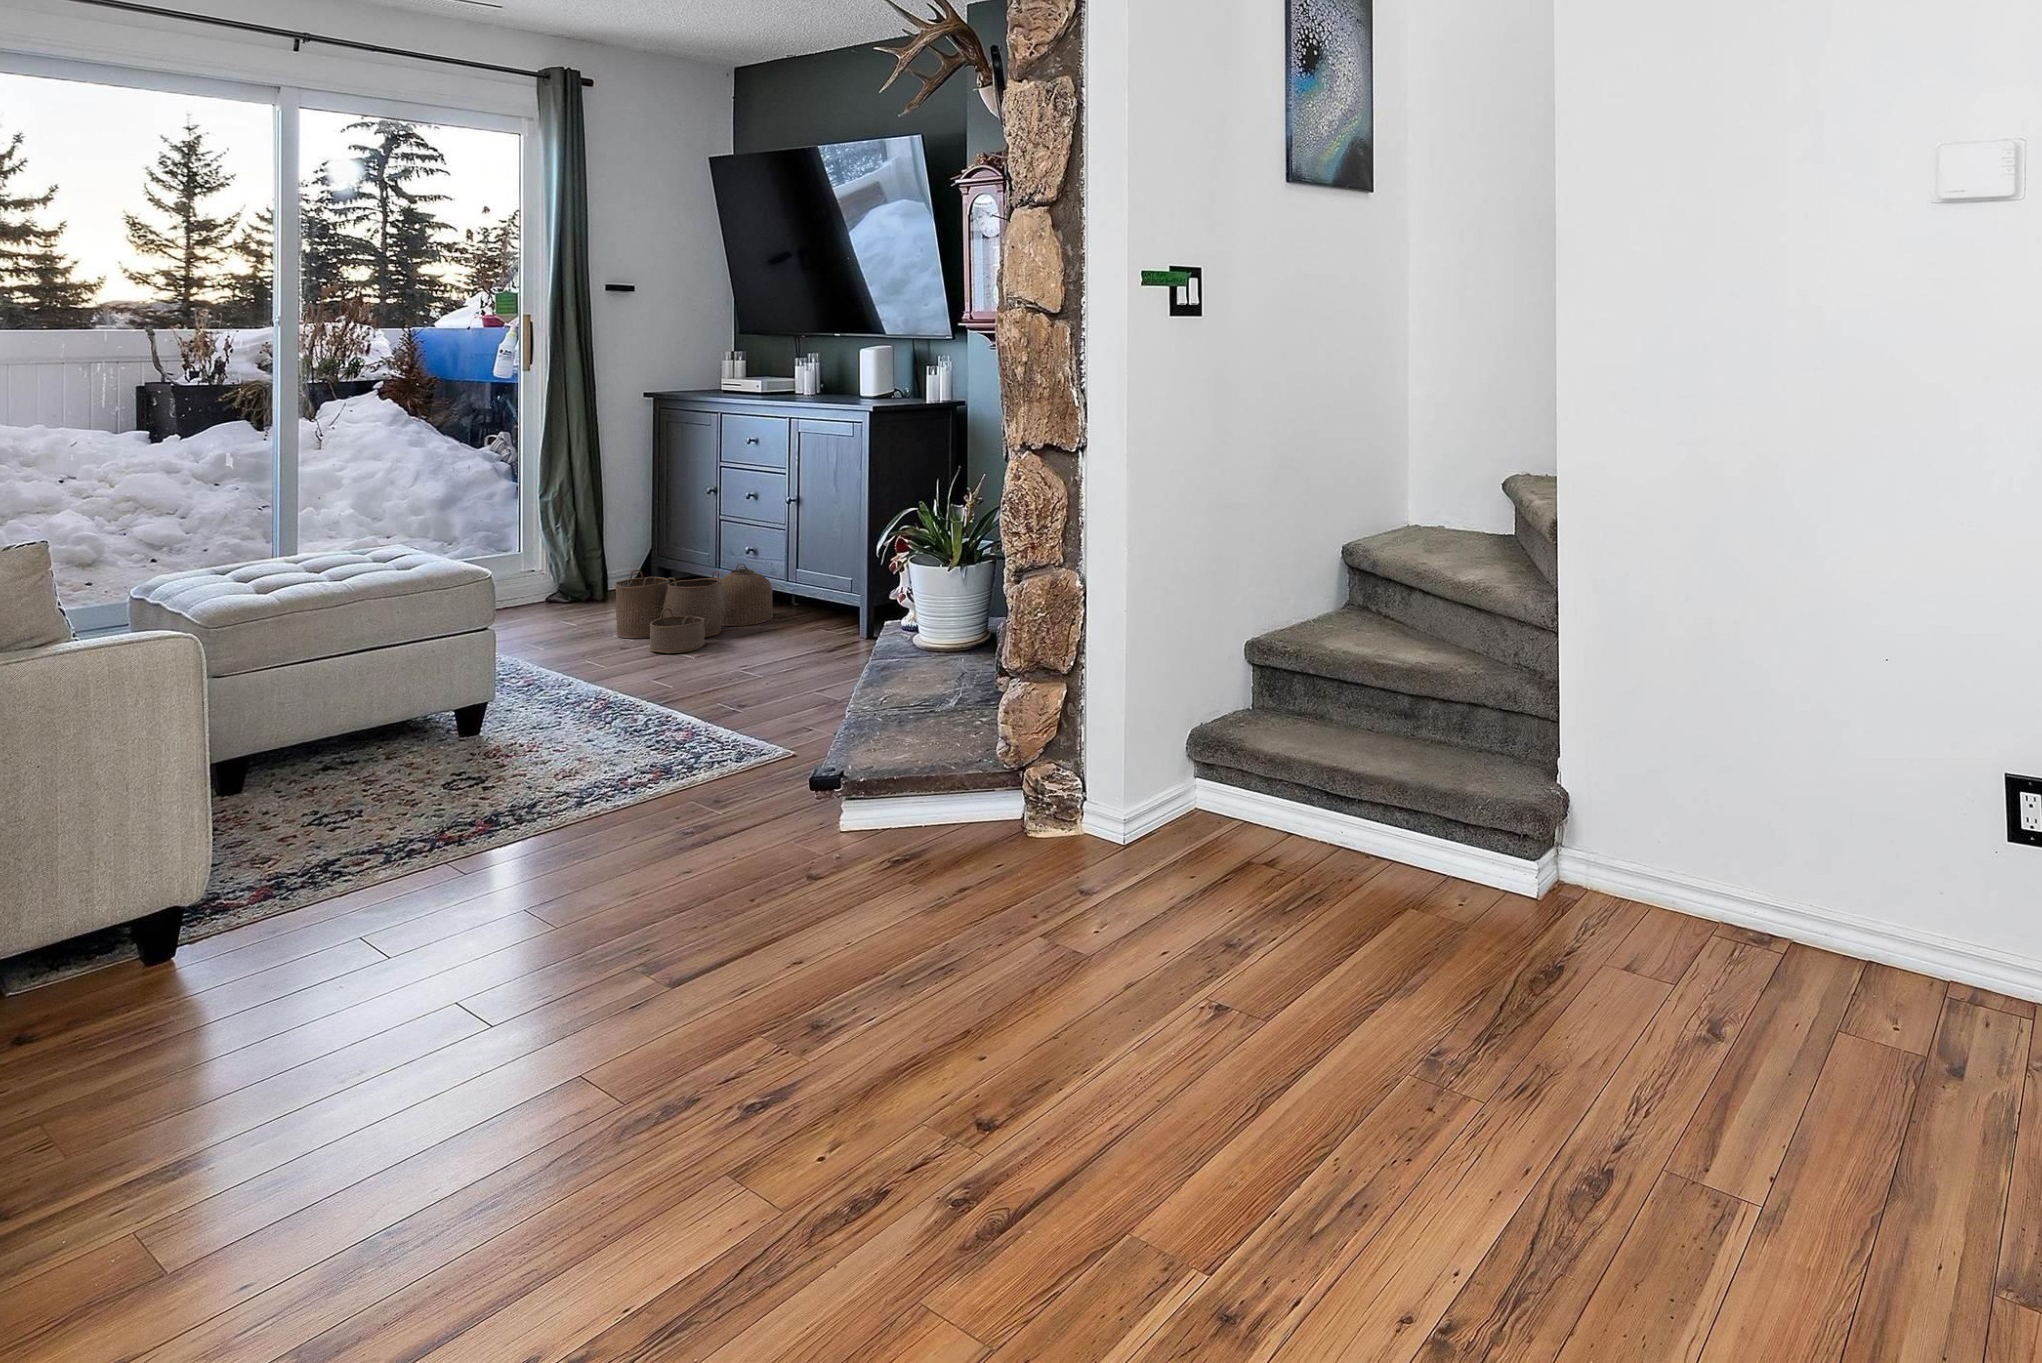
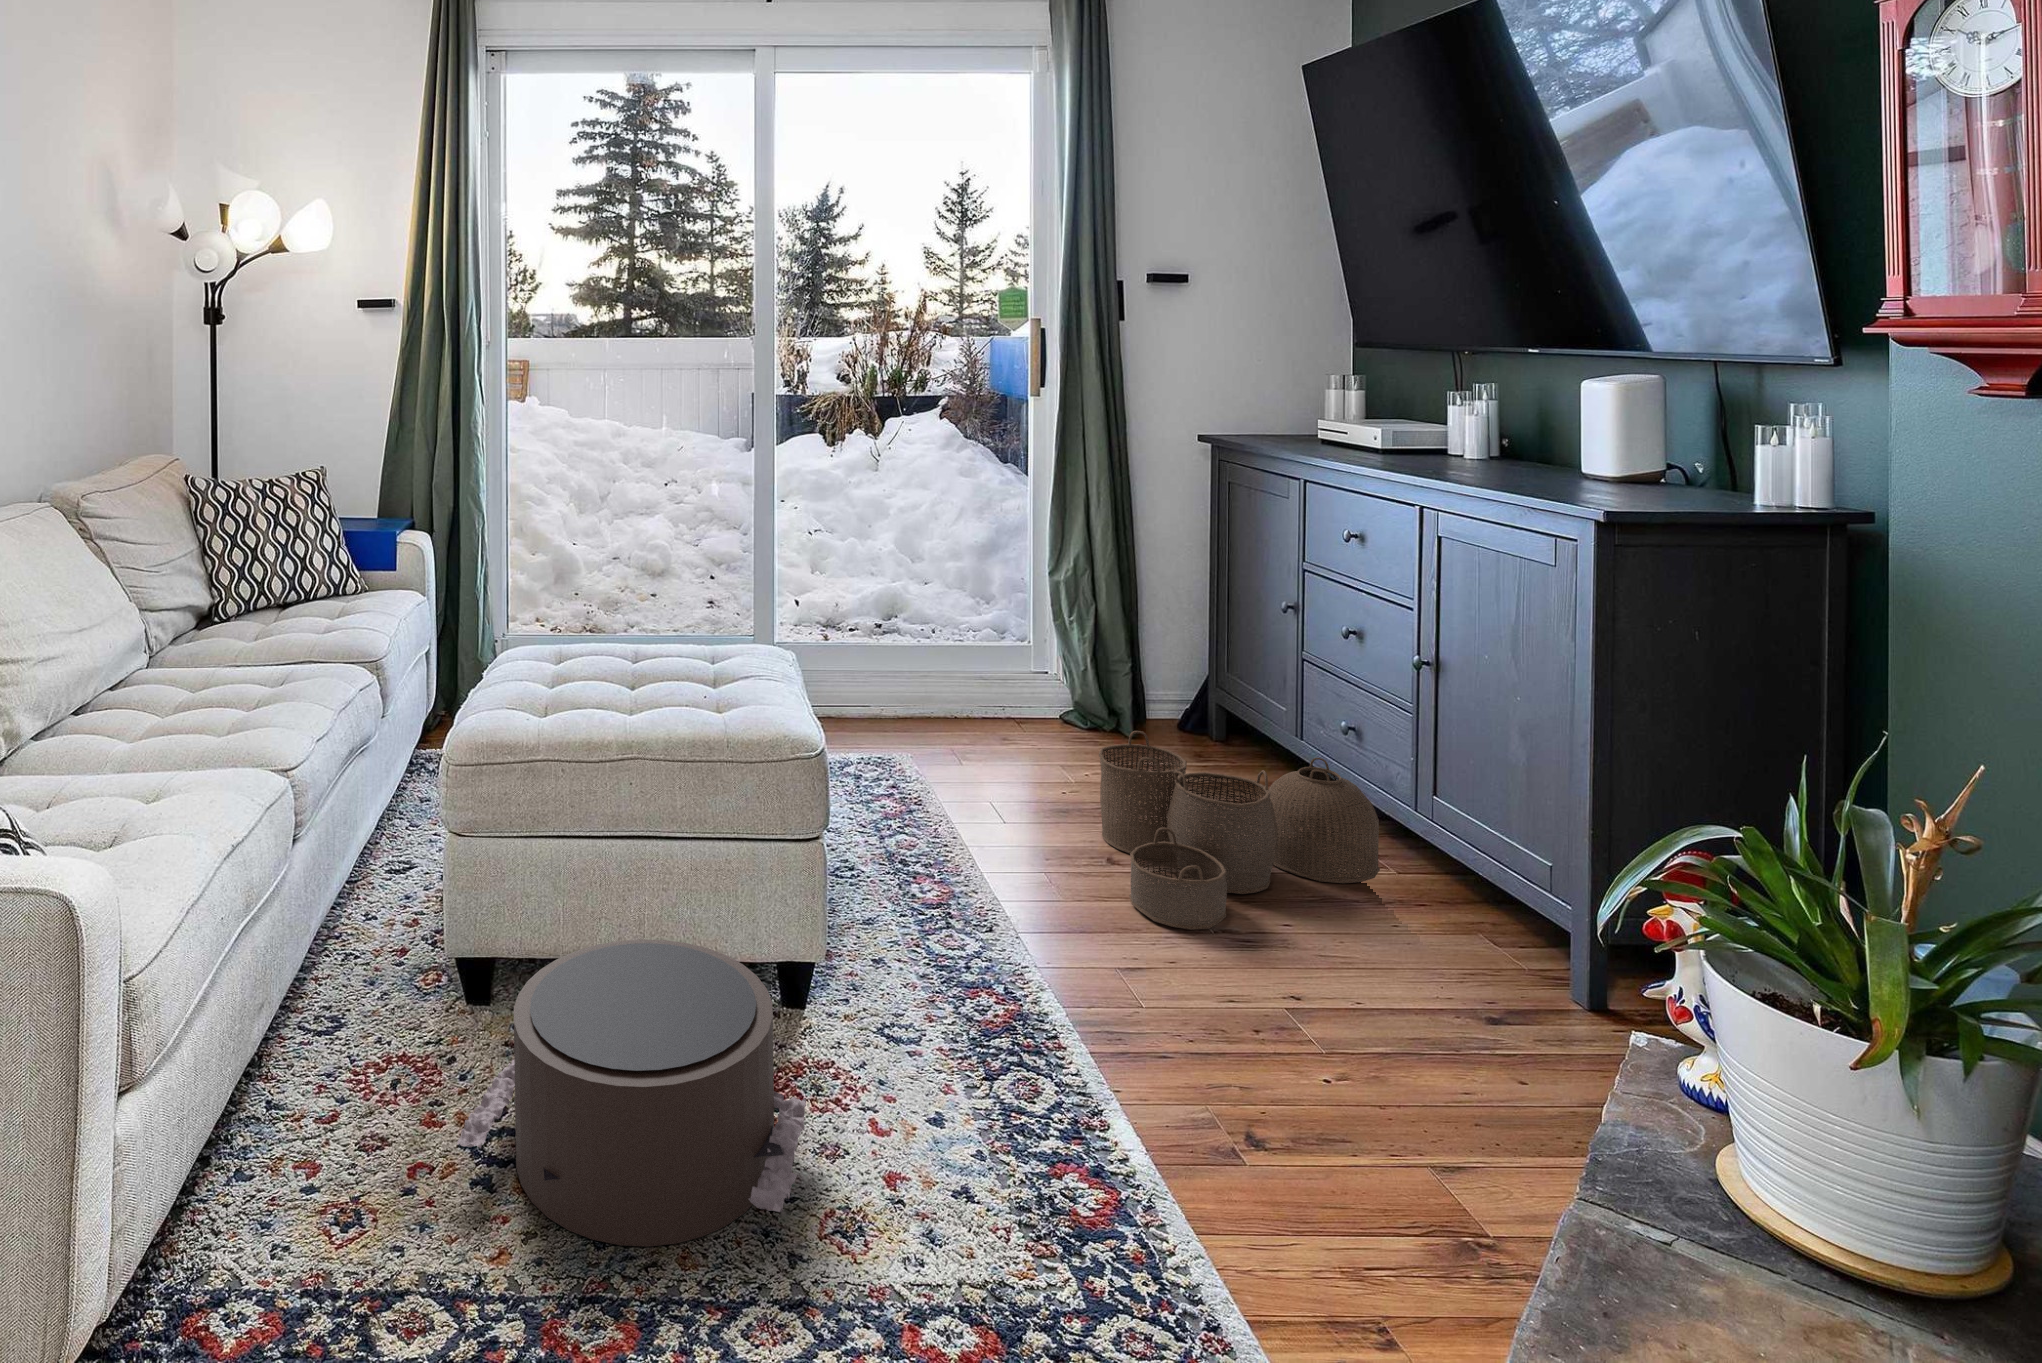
pouf: none [333,670,557,796] -> present [457,939,806,1247]

